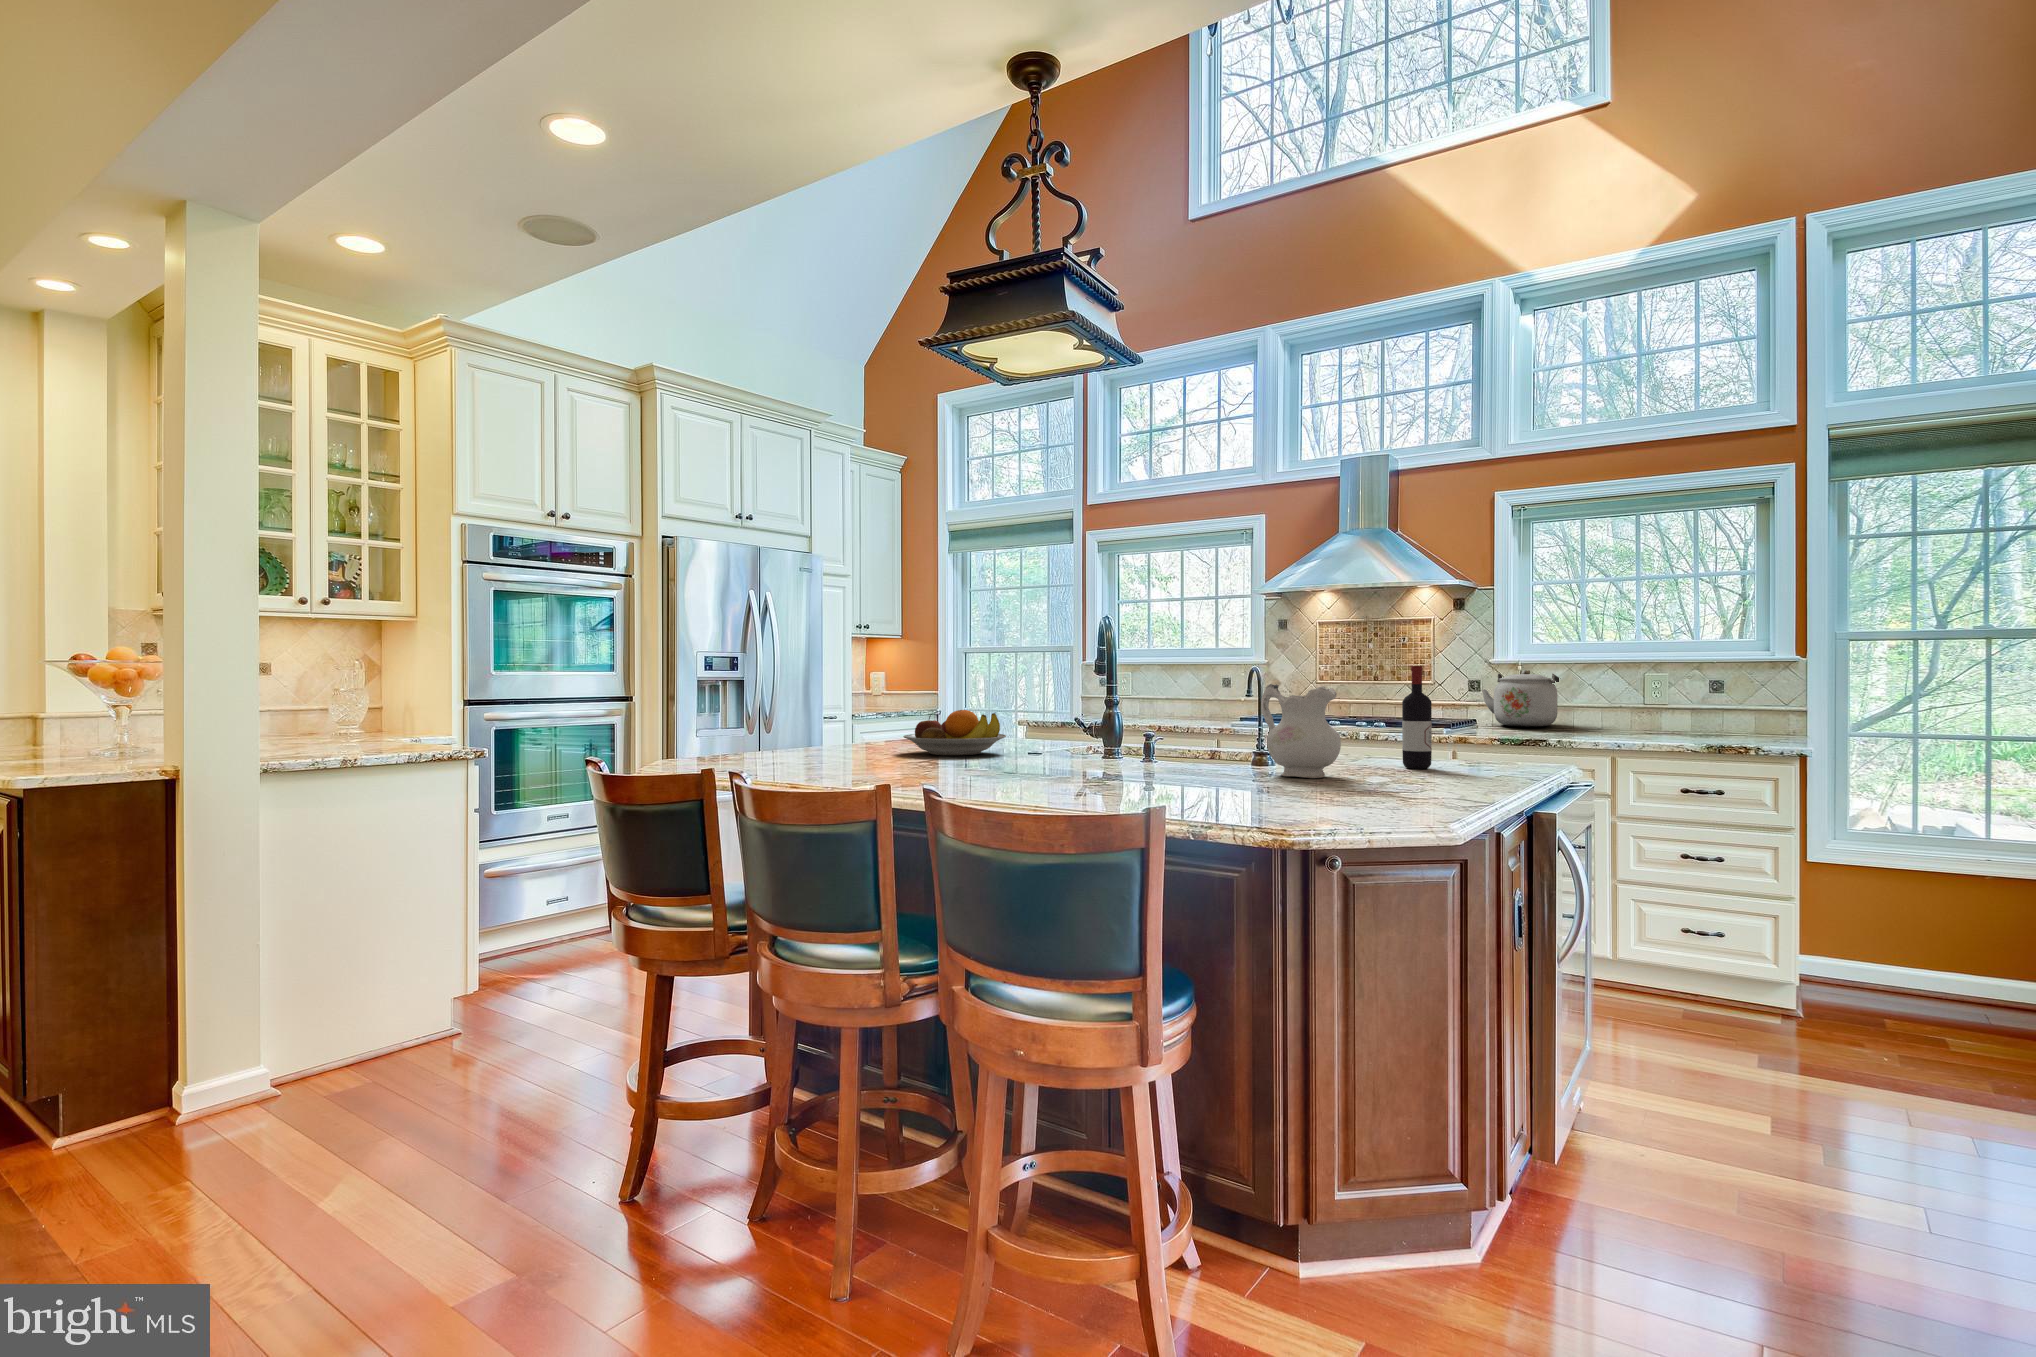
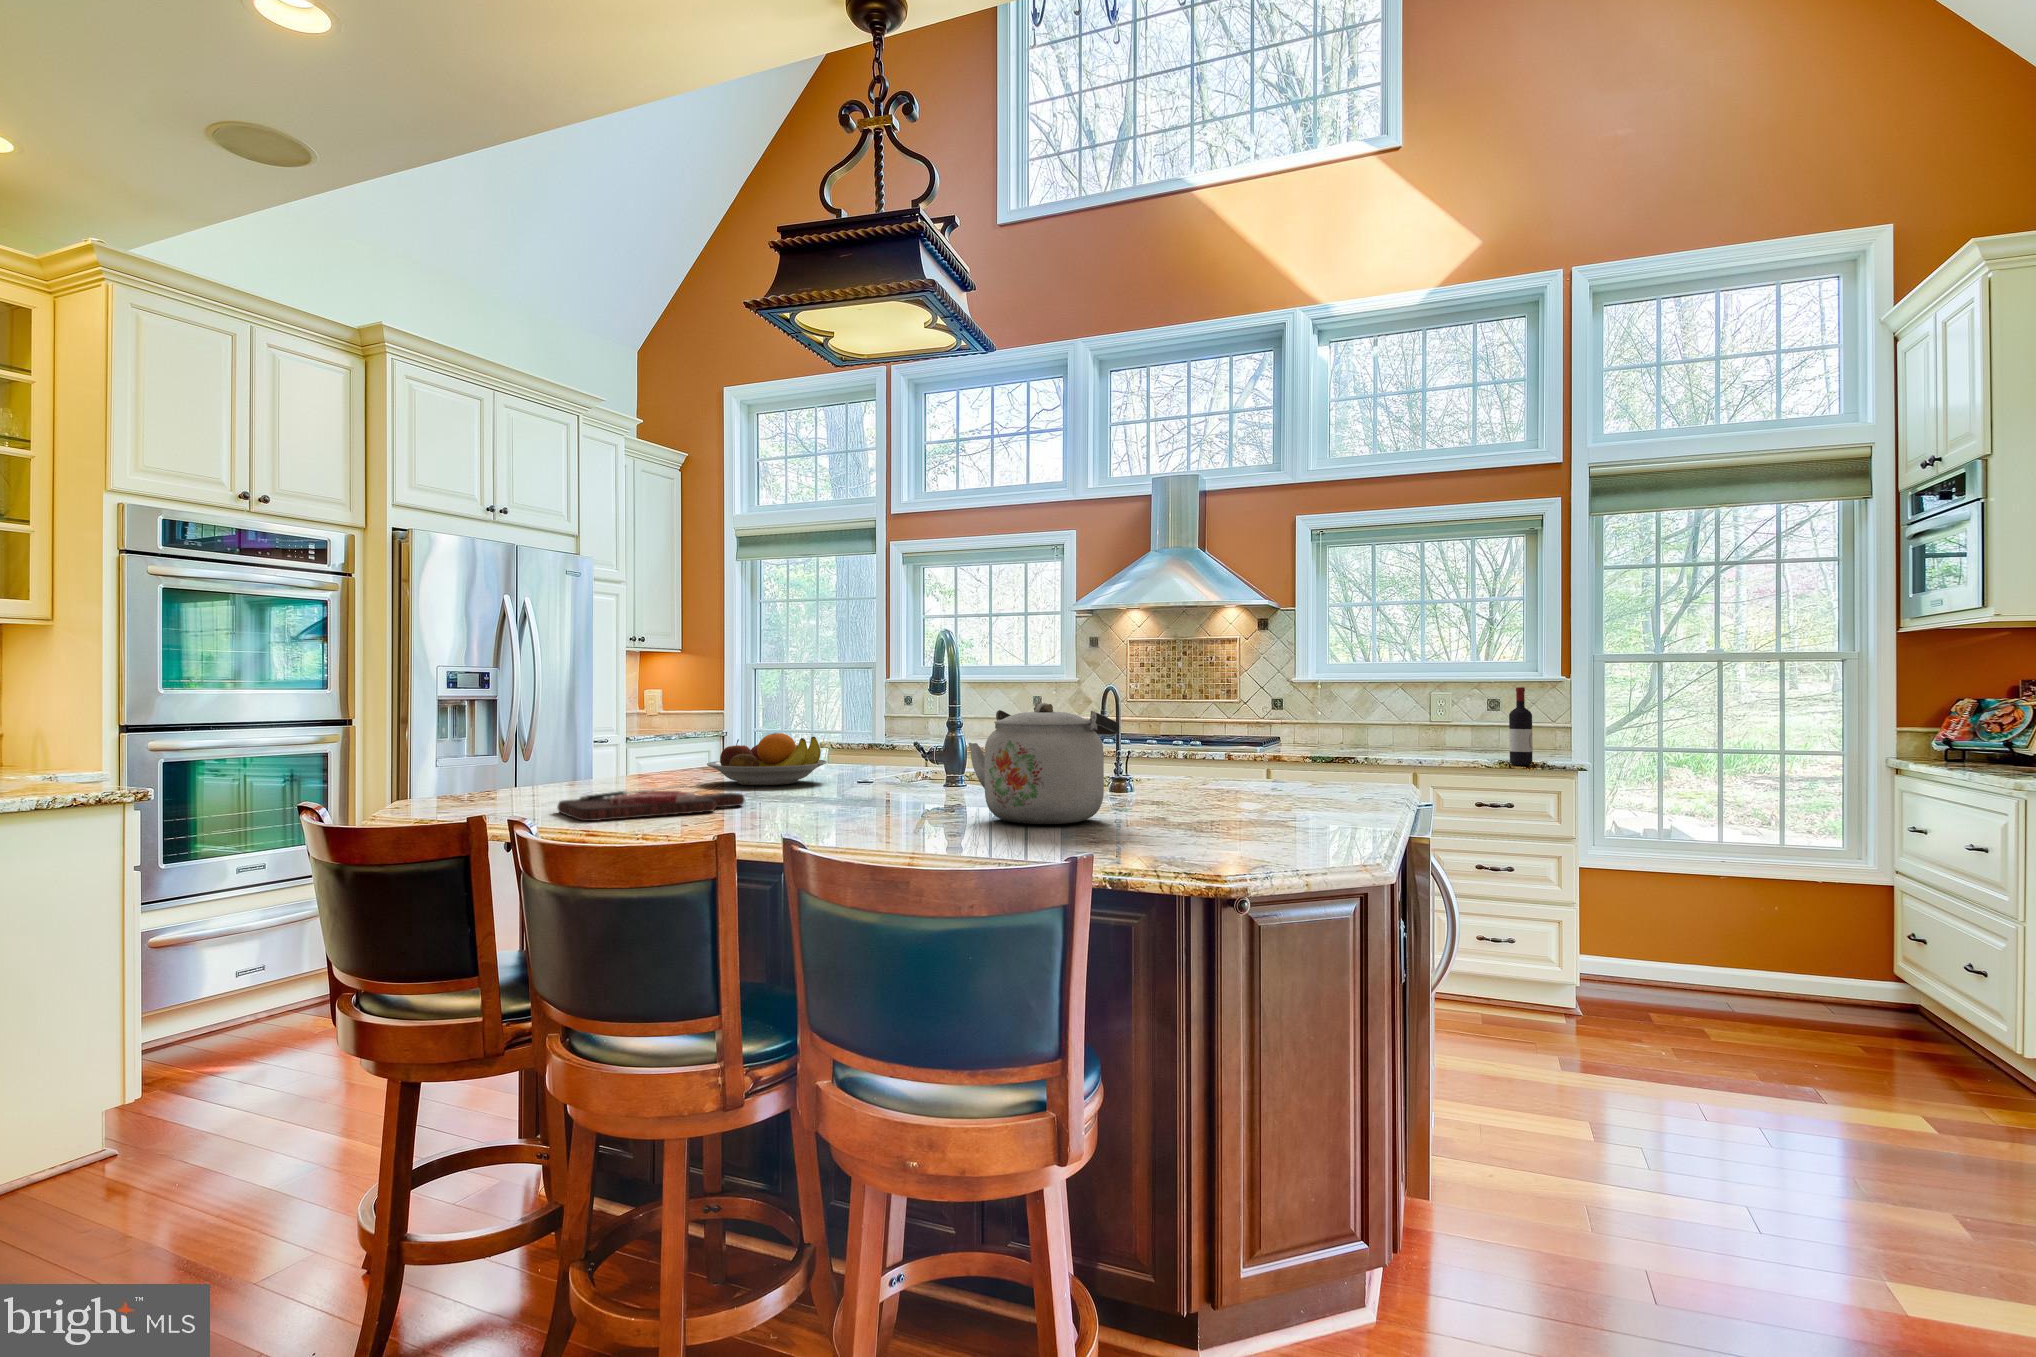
wine bottle: present [1402,666,1432,769] -> present [1509,687,1533,765]
kettle: present [1482,670,1559,726] -> present [968,703,1119,824]
ceramic pitcher: present [1262,684,1341,778] -> none [1118,703,1202,804]
cutting board: none [775,752,926,779] -> present [557,785,745,821]

